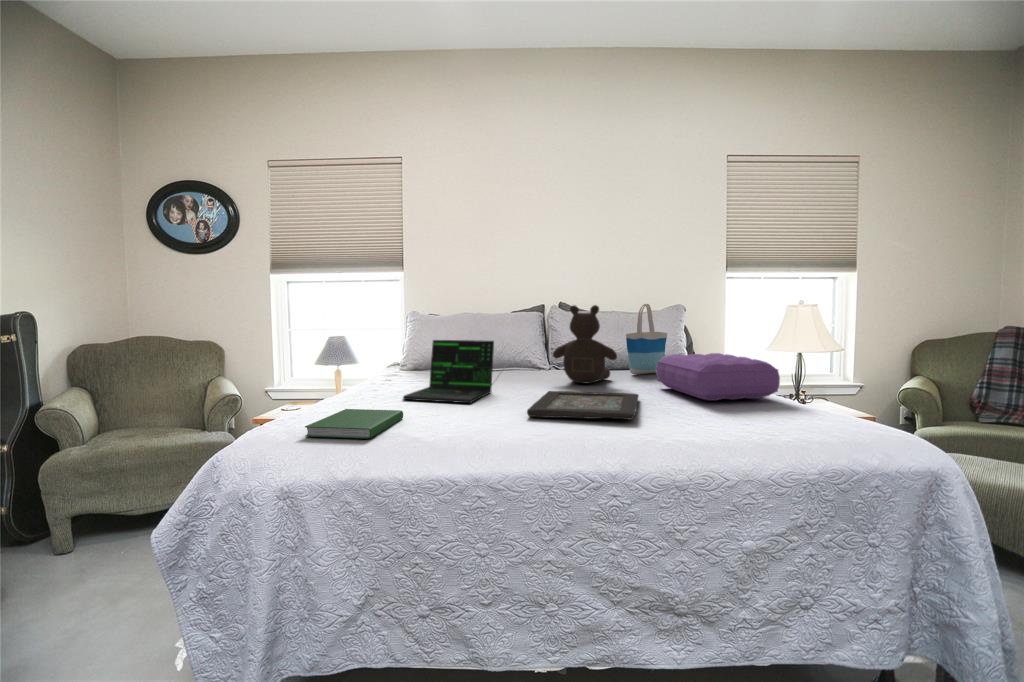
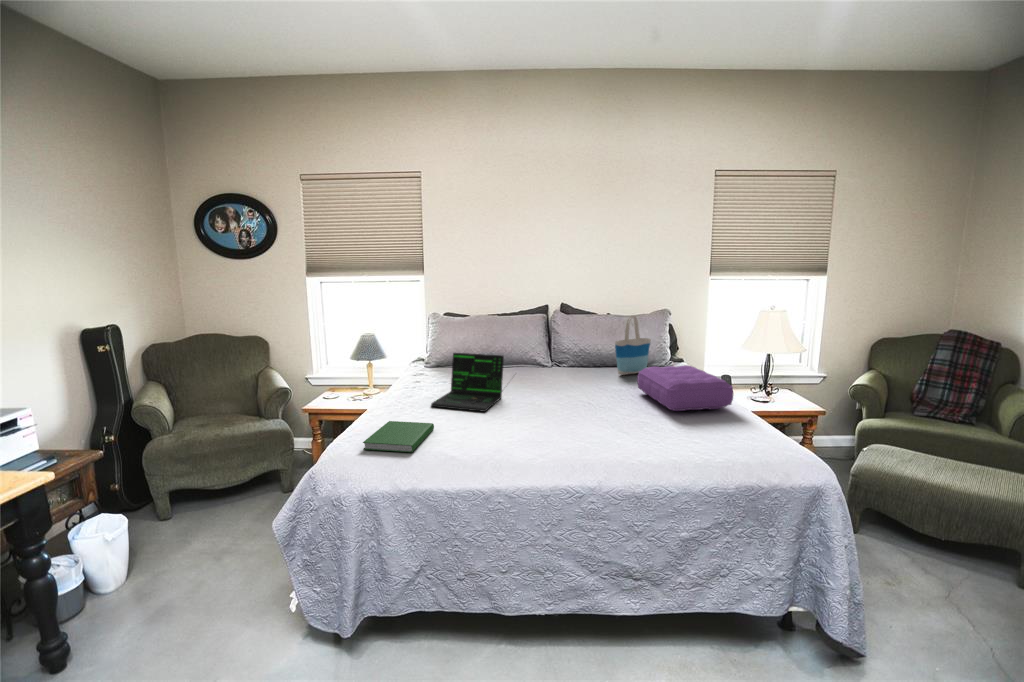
teddy bear: present [553,305,617,384] -> none [552,322,606,387]
decorative tray: present [527,391,638,420] -> none [530,399,620,434]

